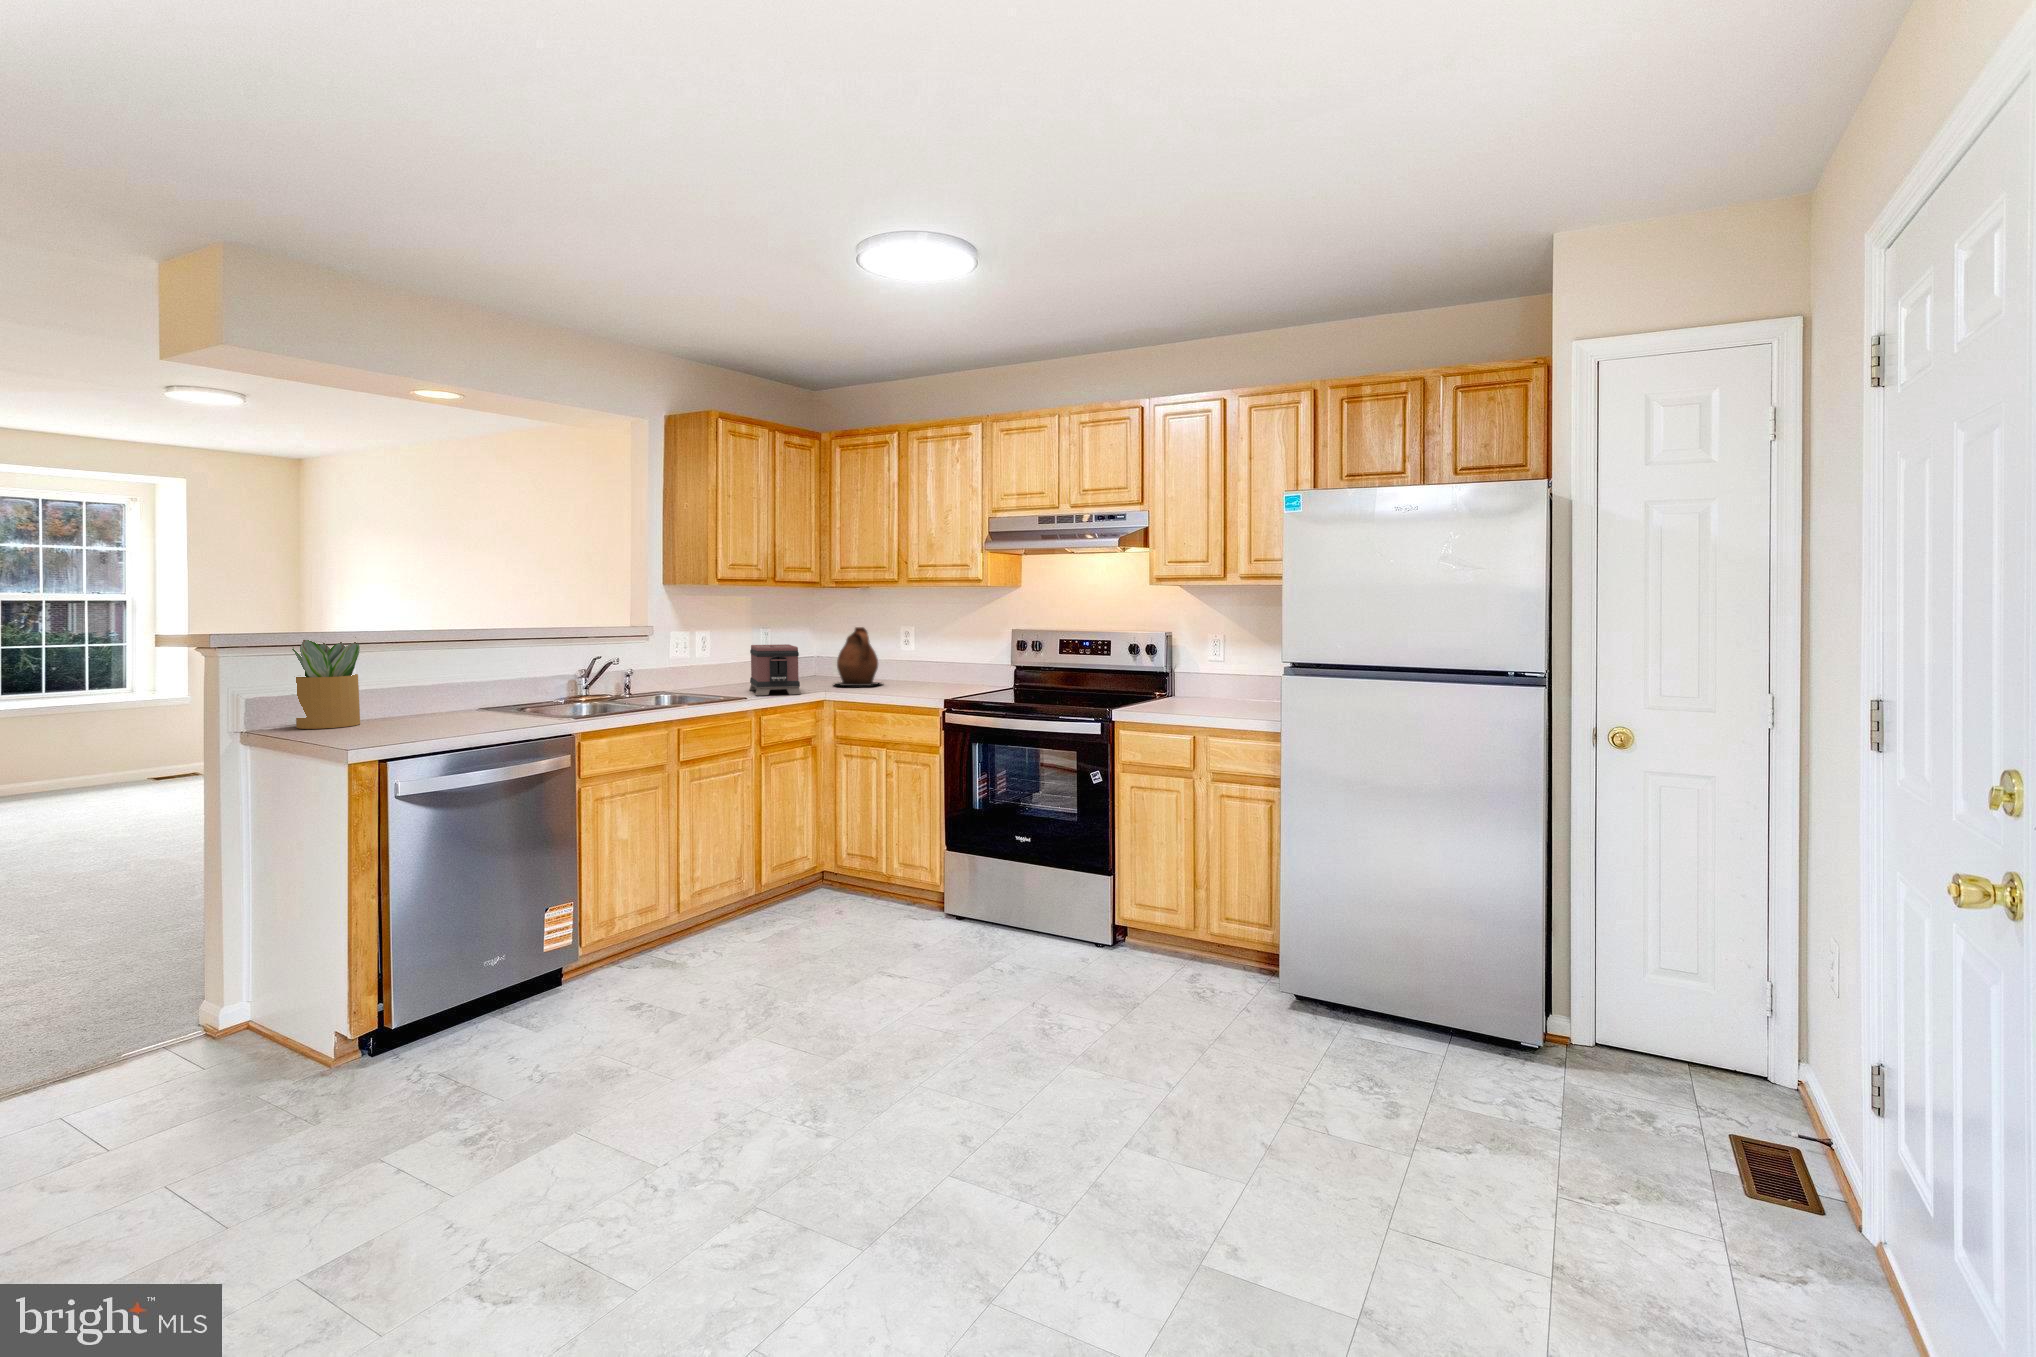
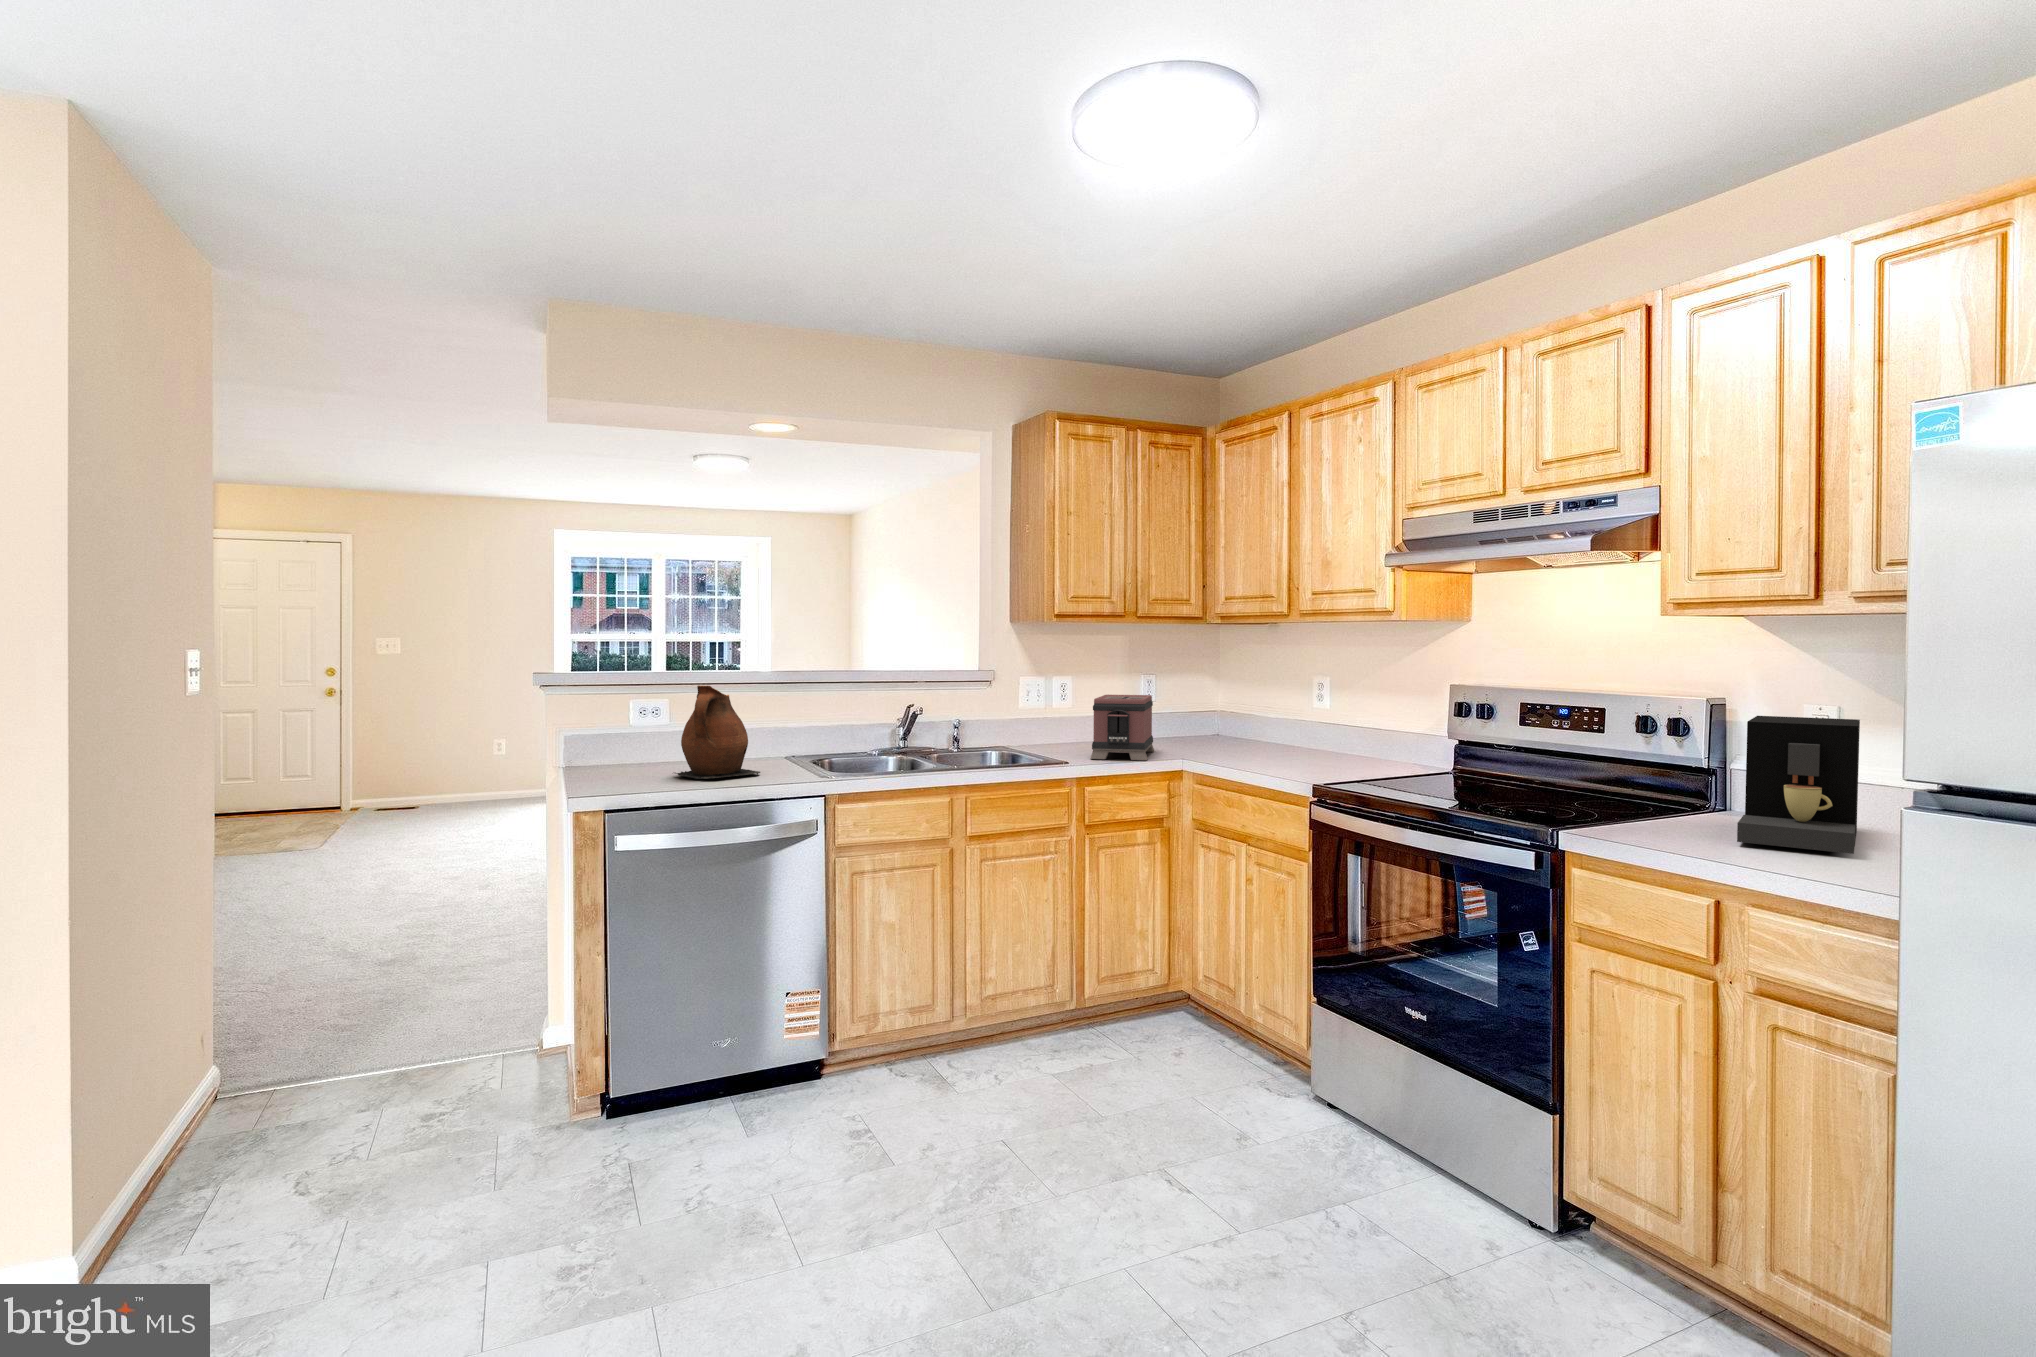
ceramic pitcher: present [834,627,880,686] -> present [675,686,760,779]
potted plant: present [292,637,360,729] -> none [590,676,662,771]
coffee maker: none [1194,643,1247,709] -> present [1737,716,1860,854]

